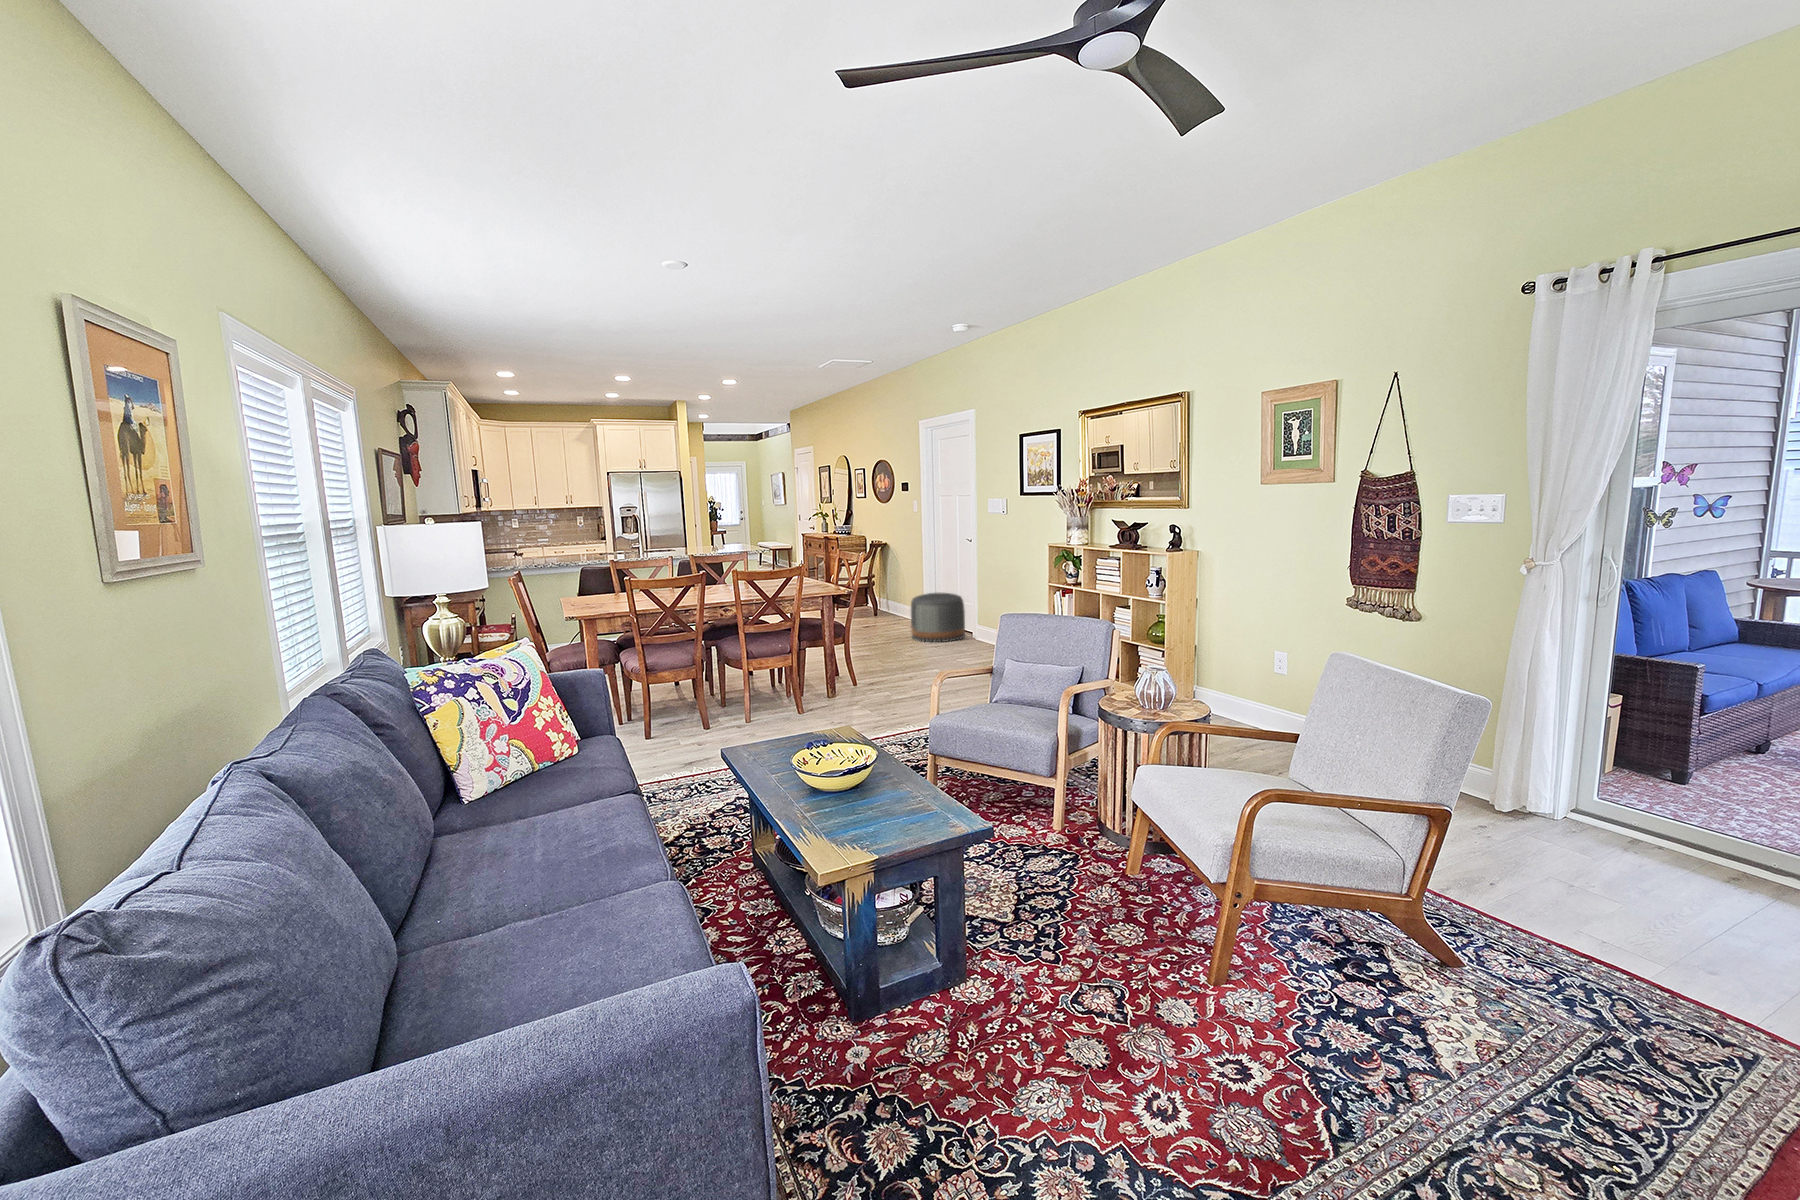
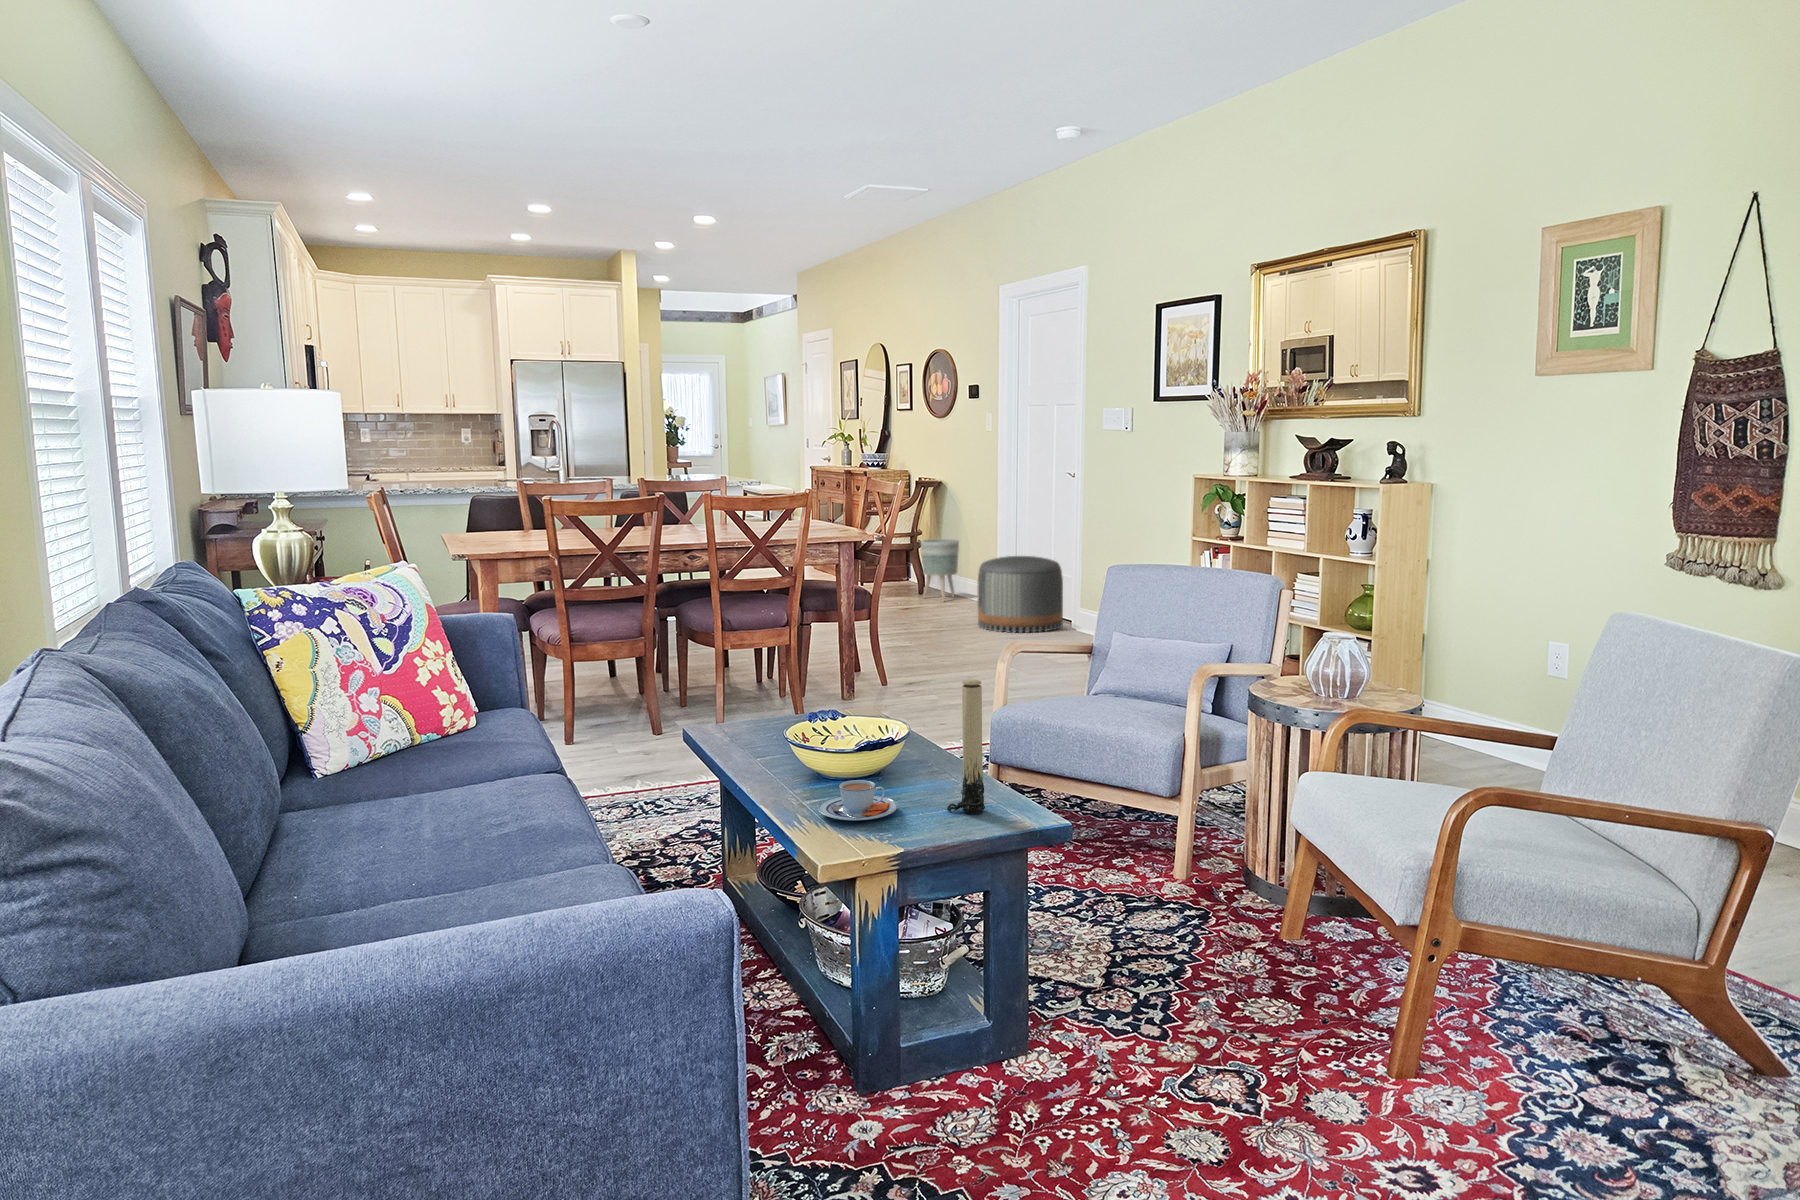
planter: none [873,581,898,621] -> present [921,539,959,601]
candle: none [906,727,932,818] -> present [947,680,985,813]
teacup: none [817,798,872,830] -> present [818,780,897,820]

